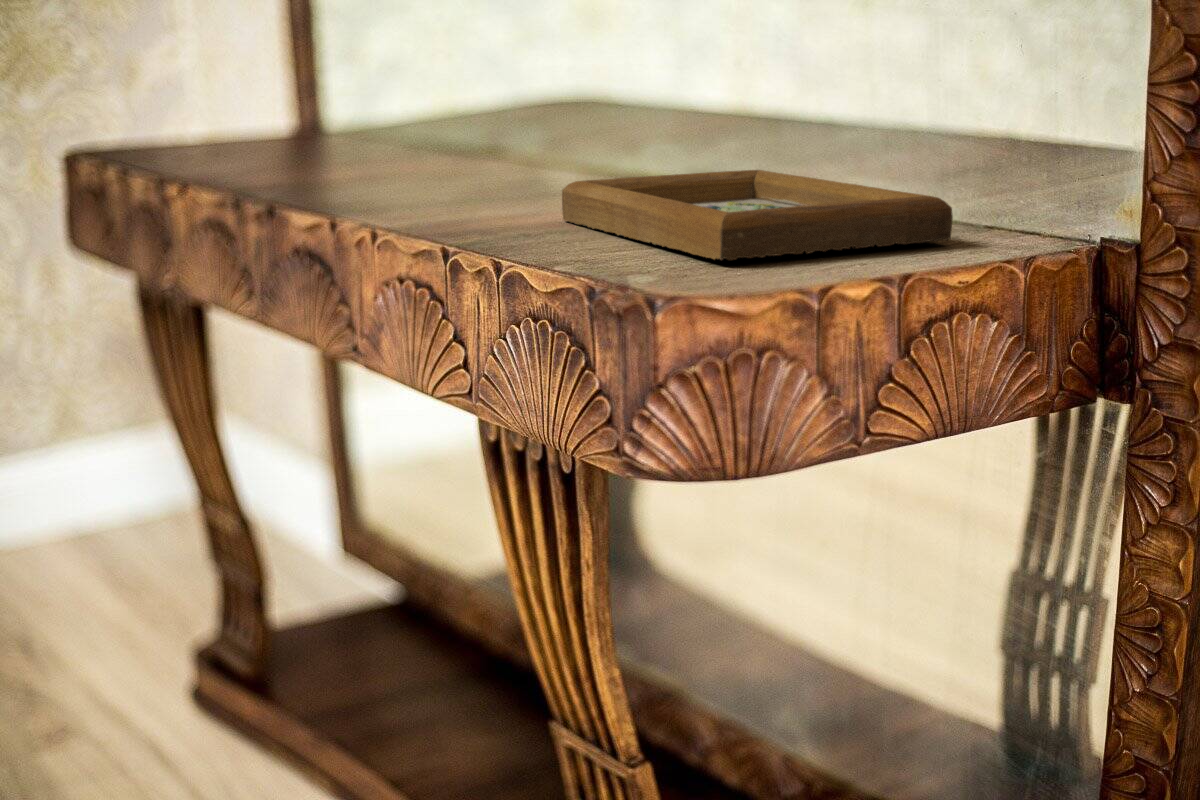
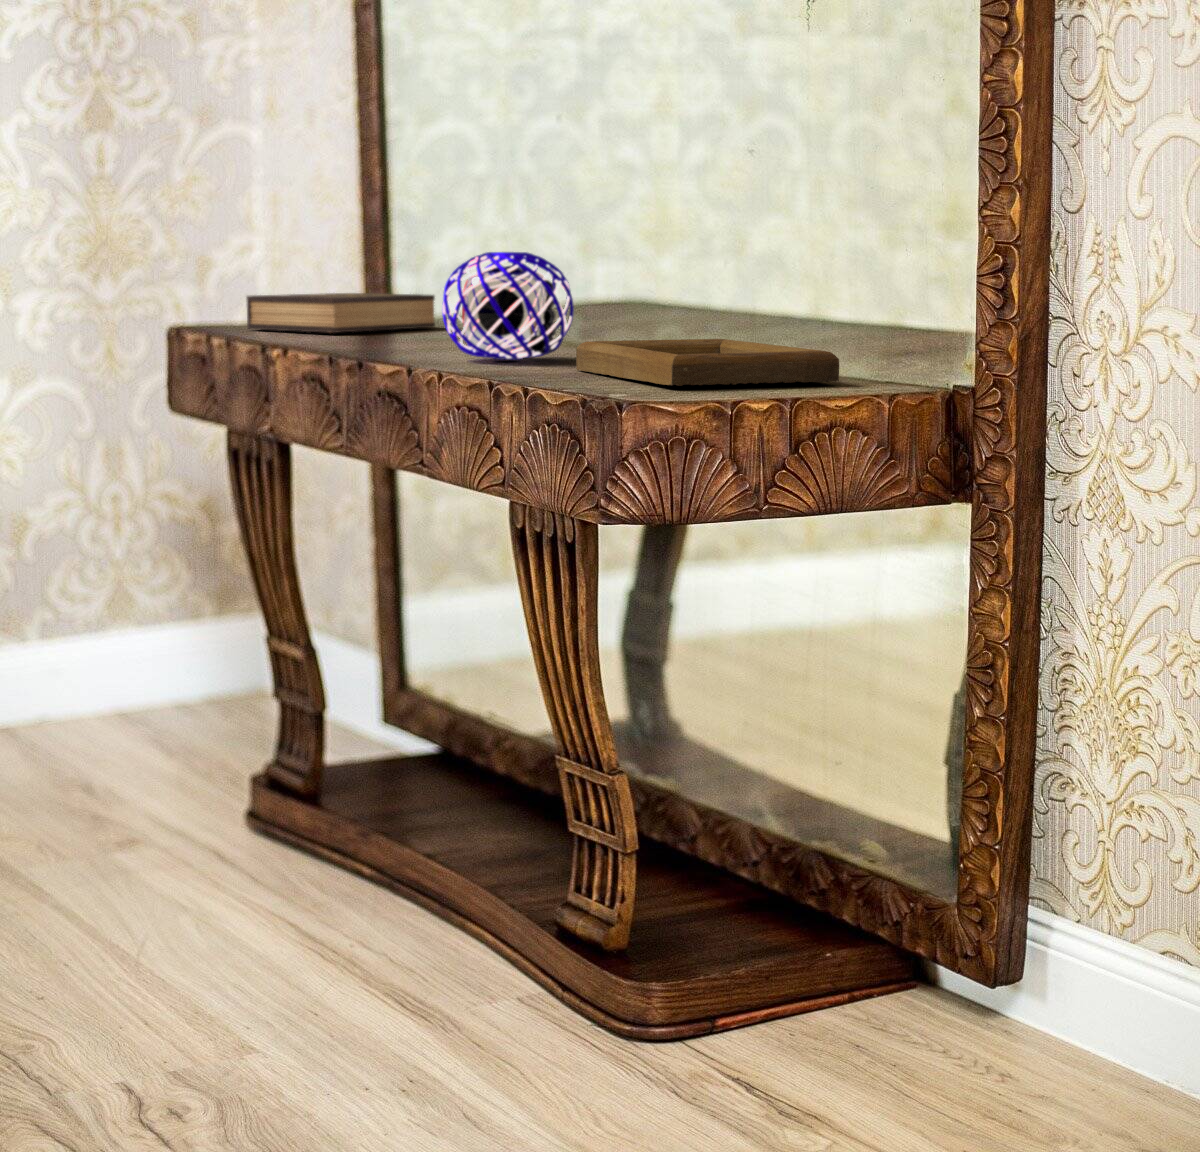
decorative orb: none [375,56,552,201] -> present [442,252,574,360]
hardback book: none [146,102,374,155] -> present [246,293,435,333]

